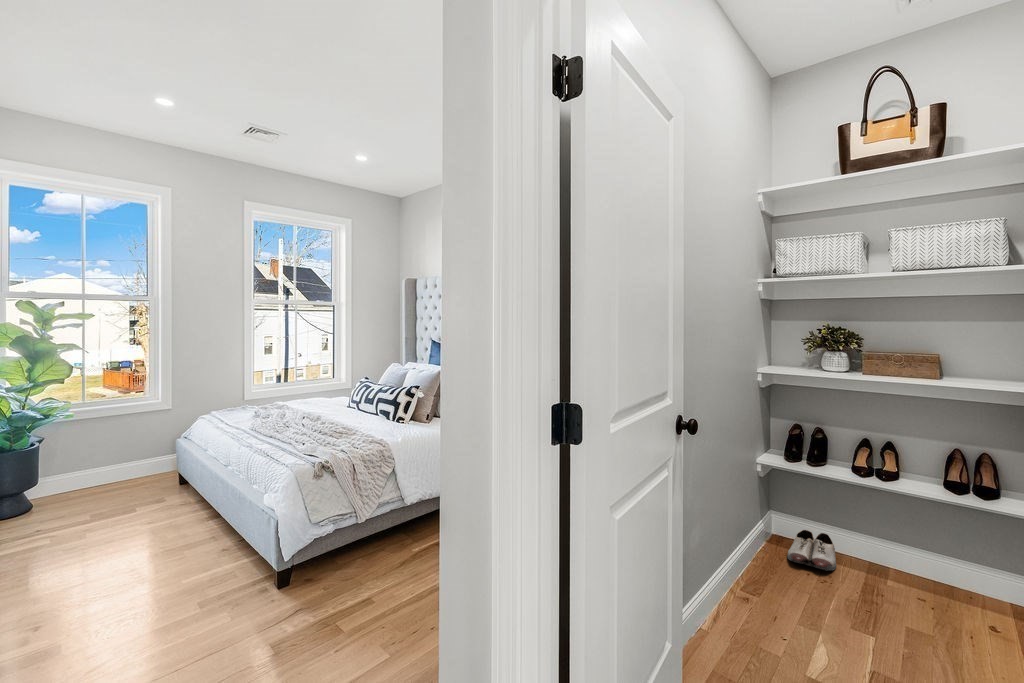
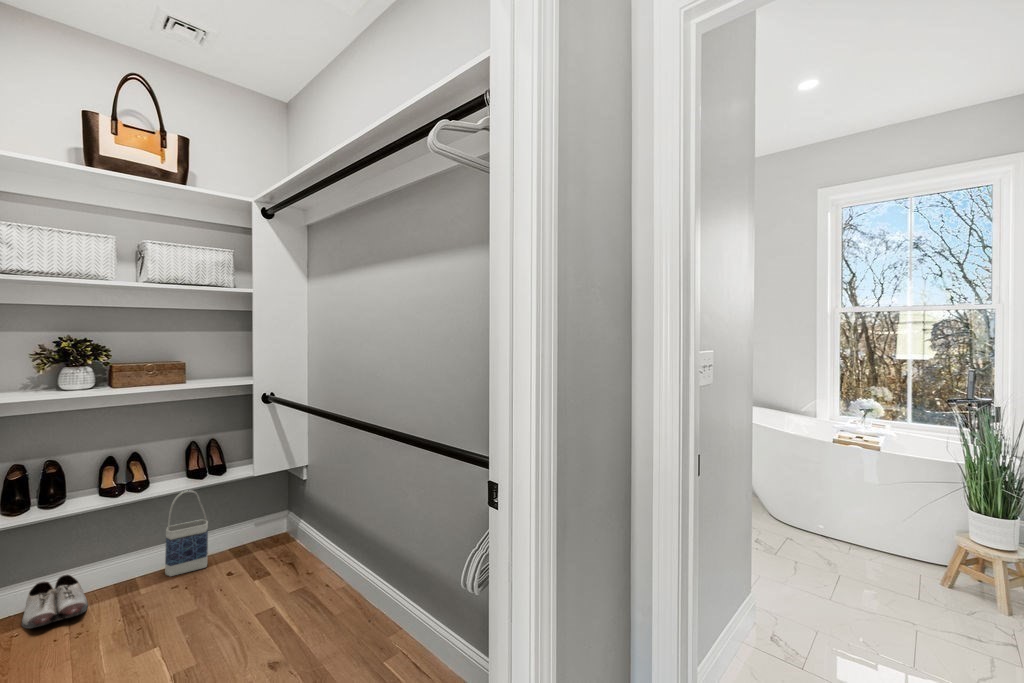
bag: none [918,499,974,599] -> present [165,490,208,576]

